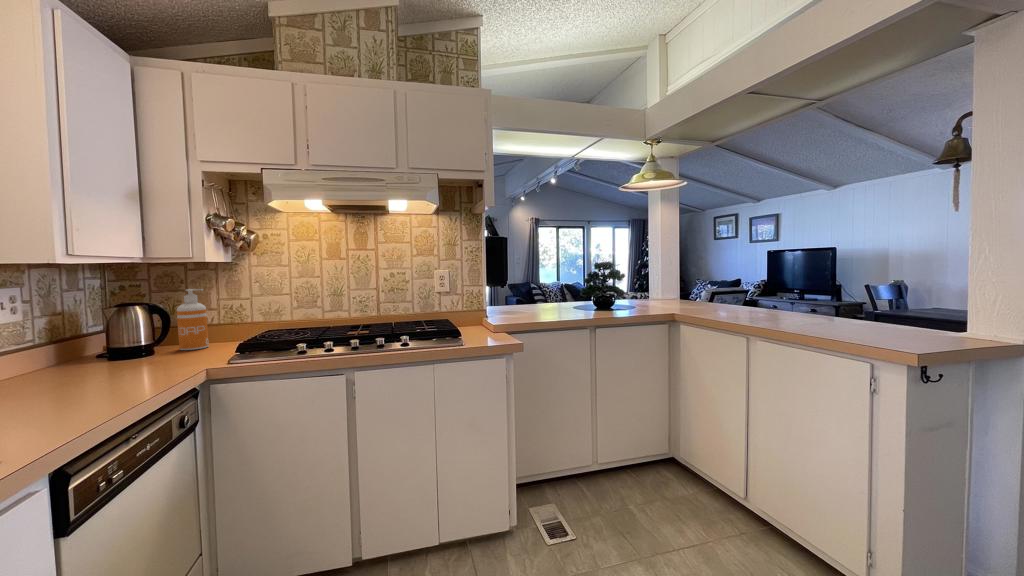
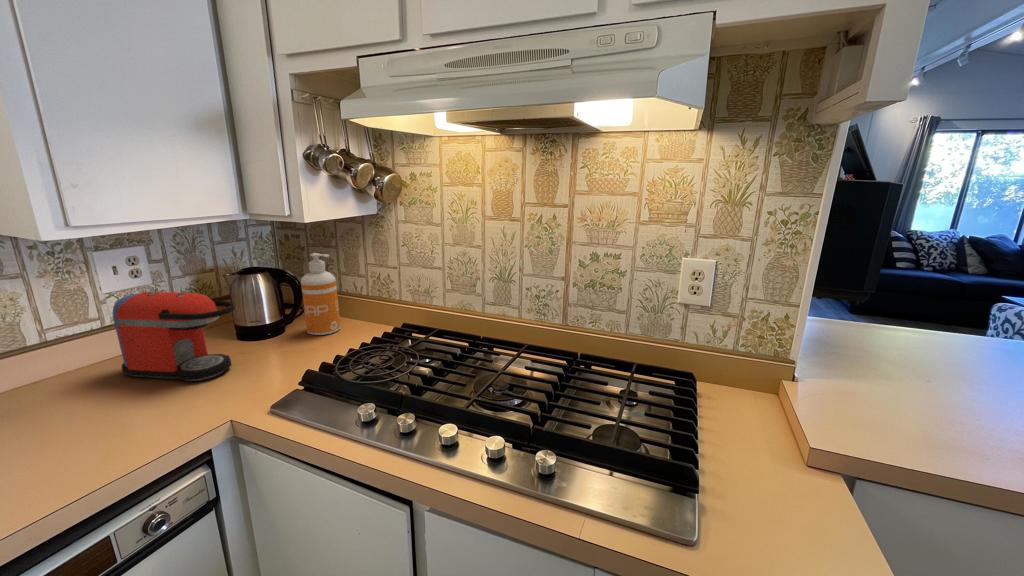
coffee maker: none [58,307,176,379] -> present [113,292,235,381]

